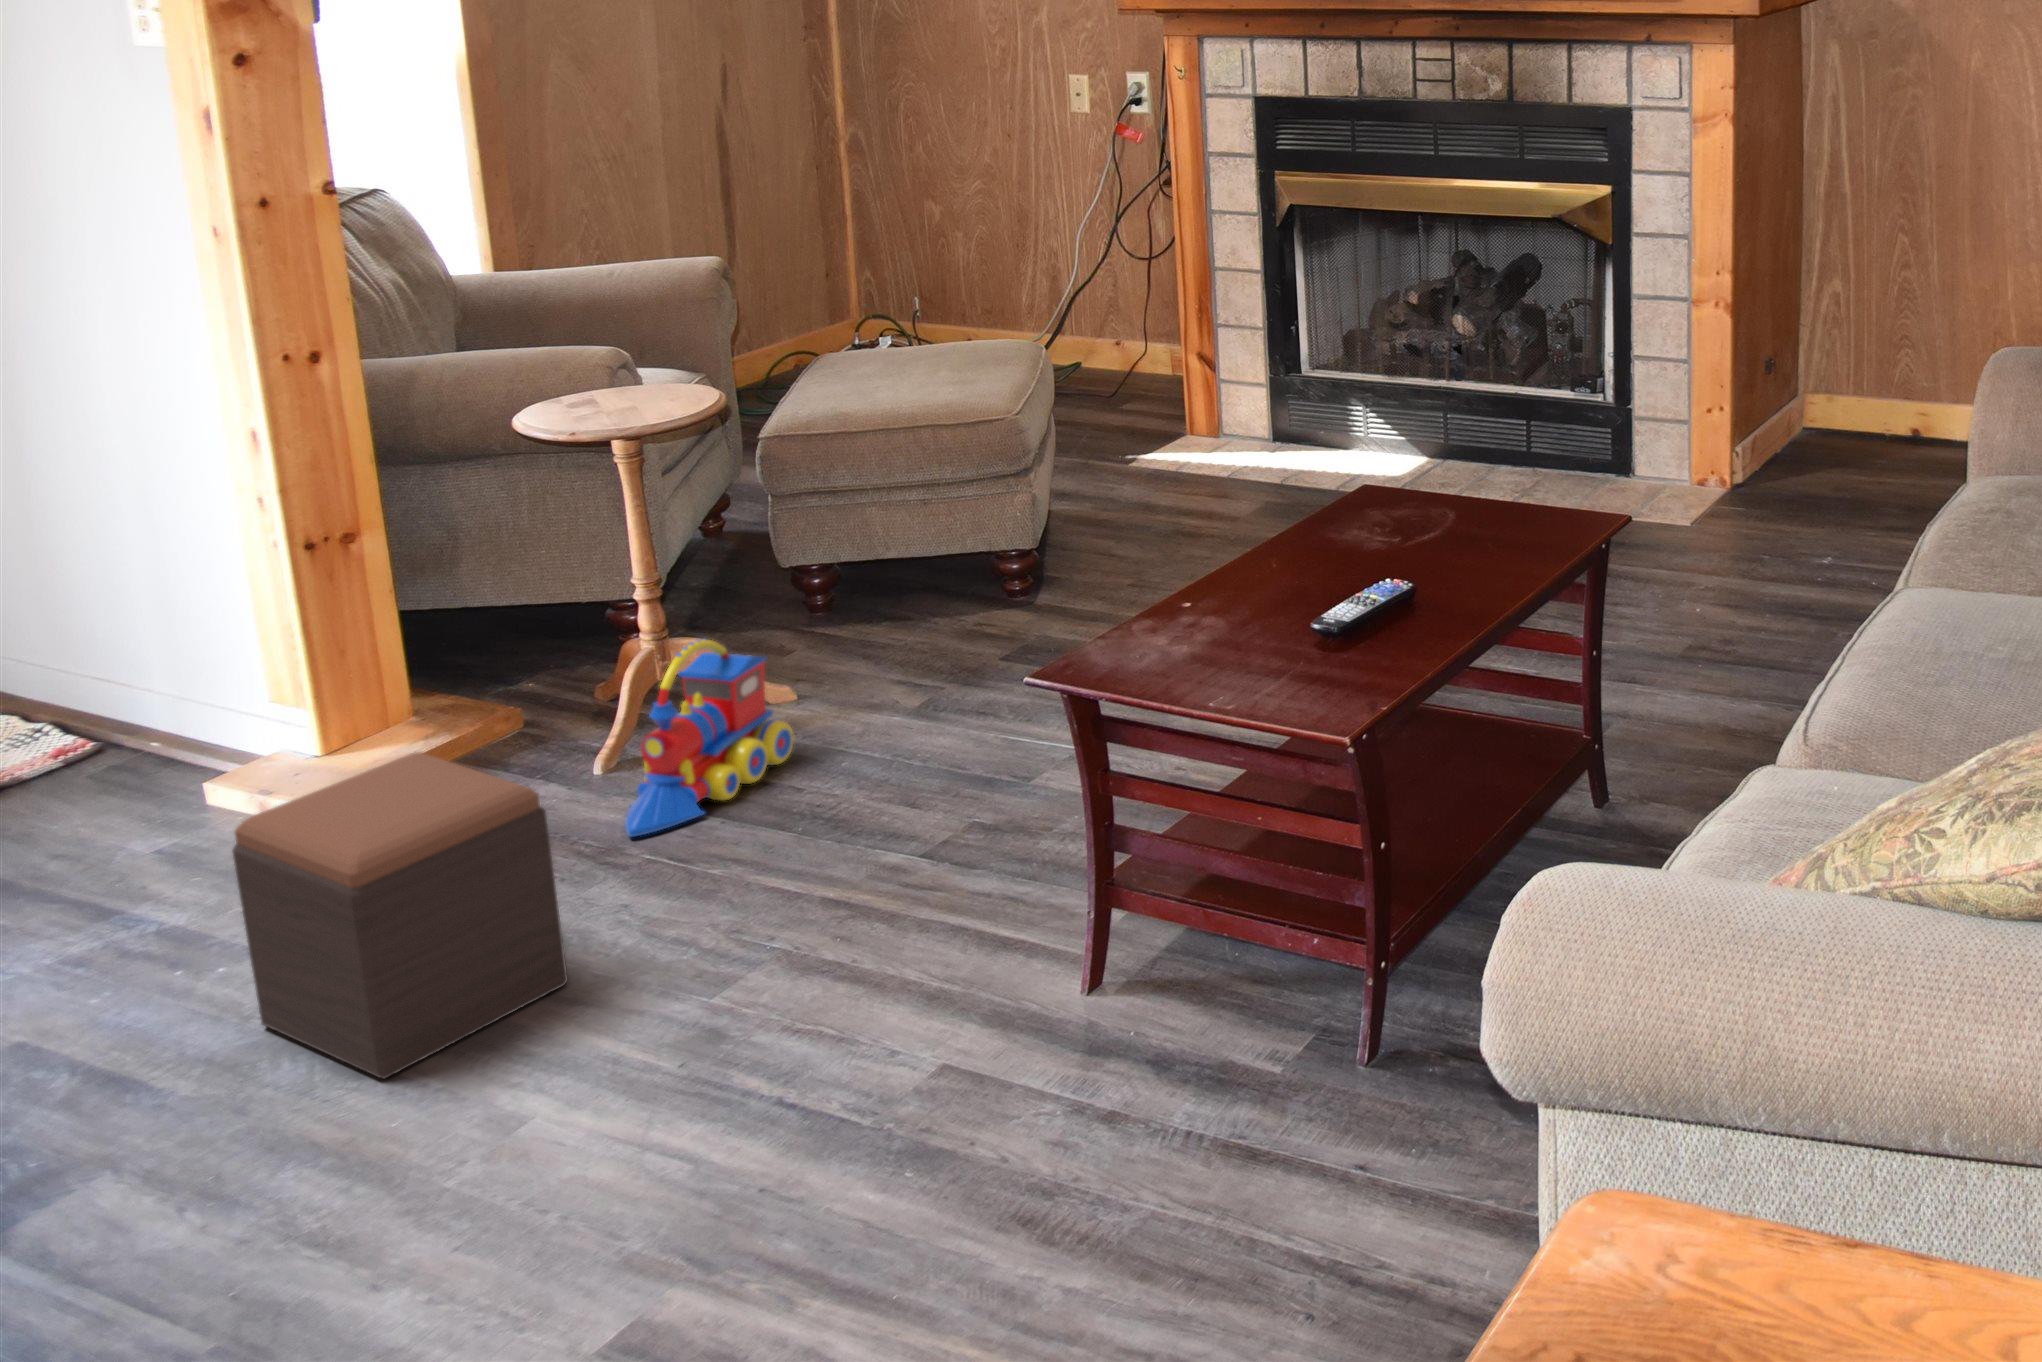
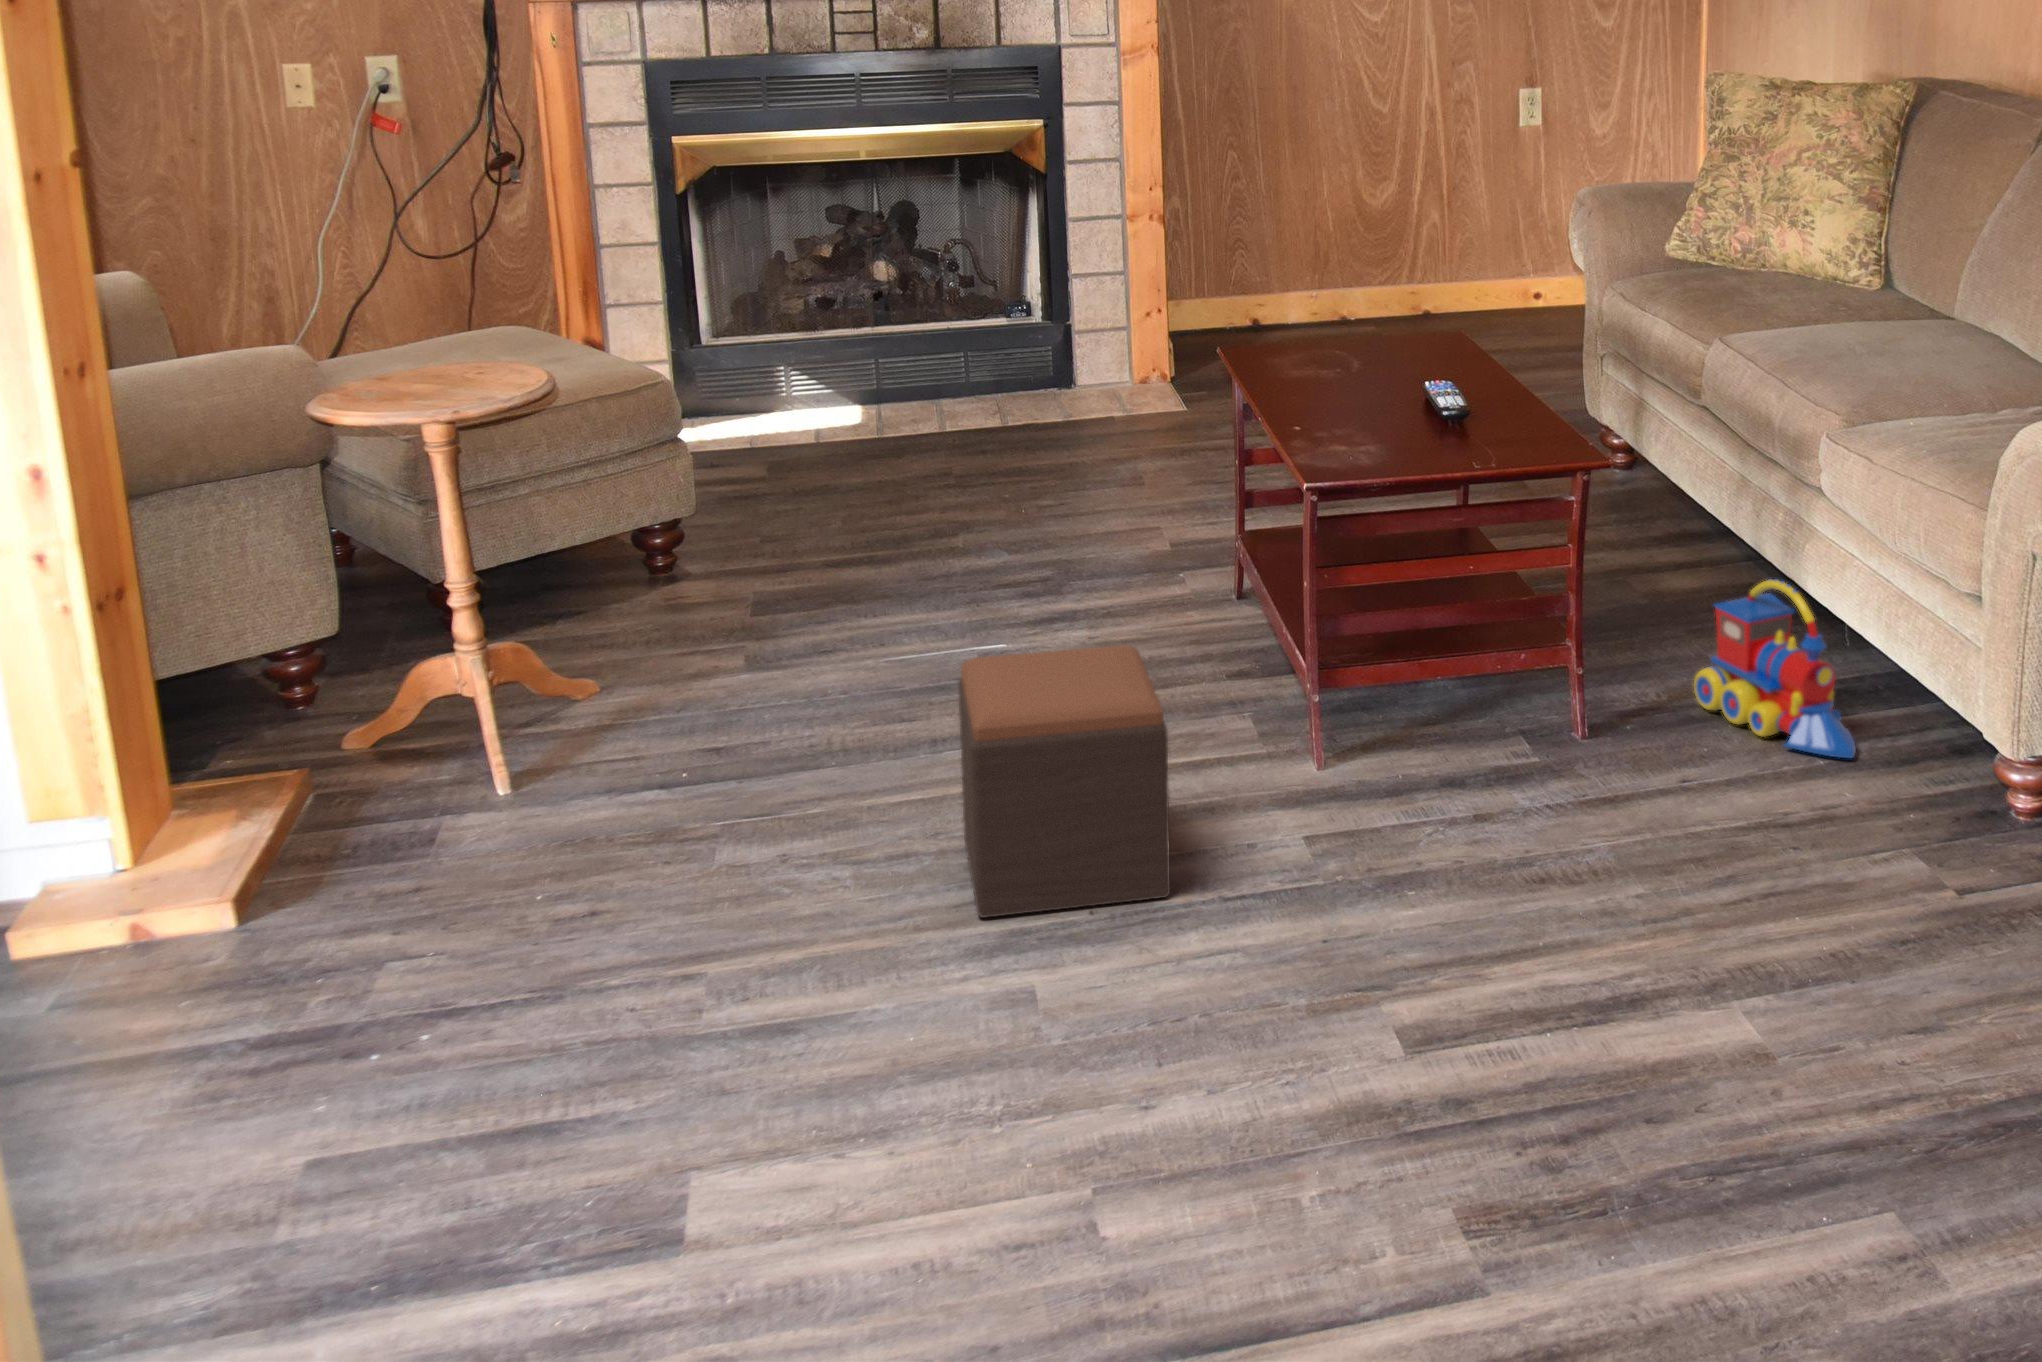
toy train: present [625,639,794,837] -> present [1694,579,1856,758]

